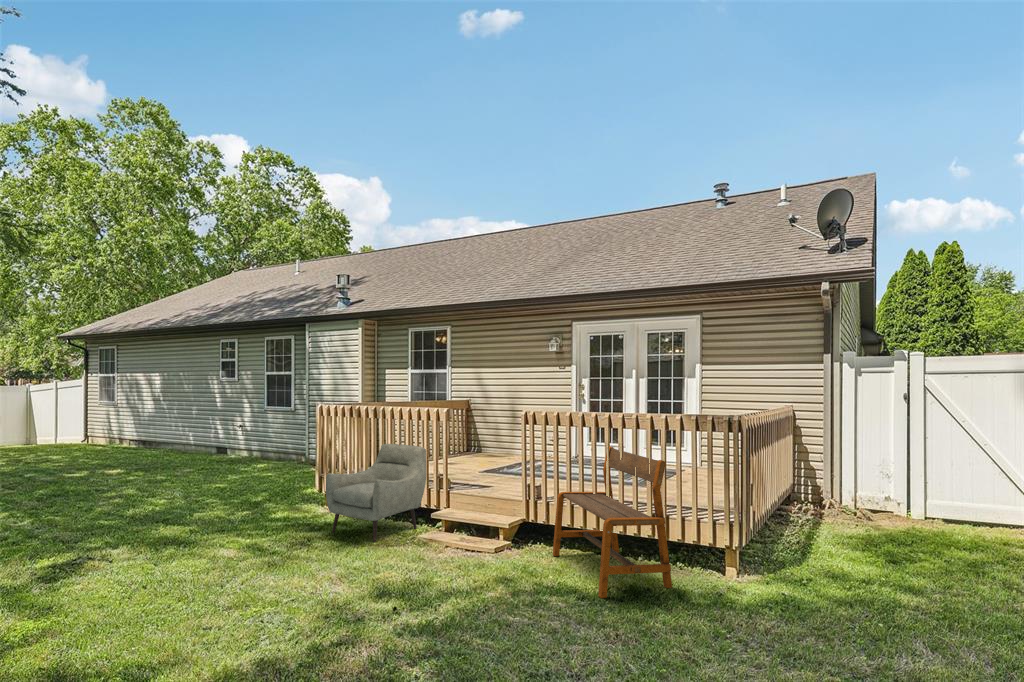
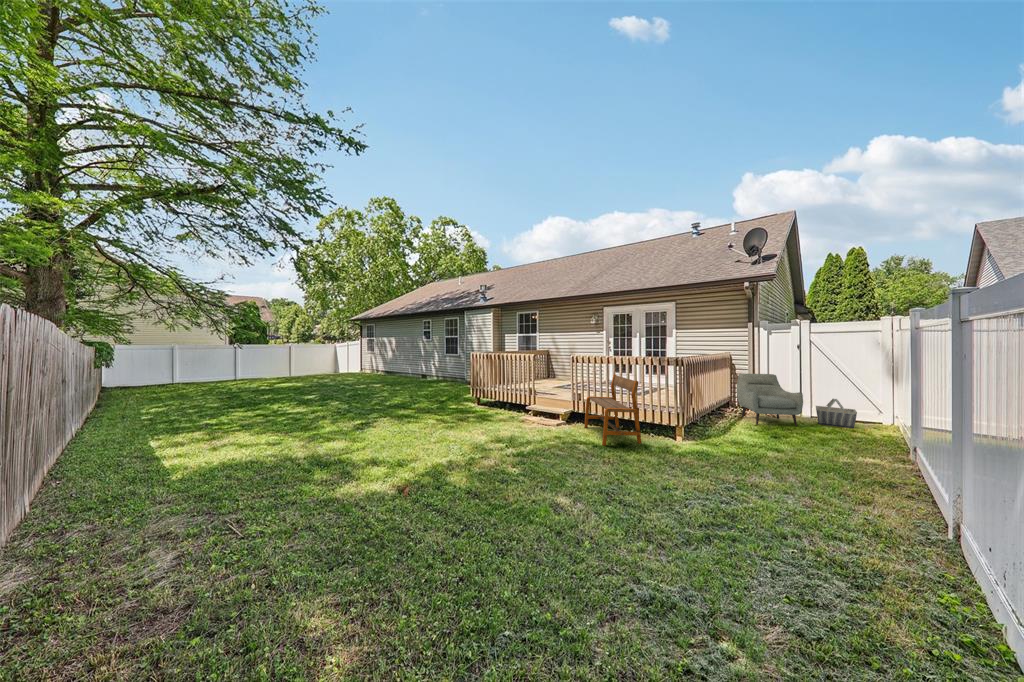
chair: present [326,444,426,542] -> present [737,374,803,427]
basket: none [925,482,992,533] -> present [816,399,857,428]

